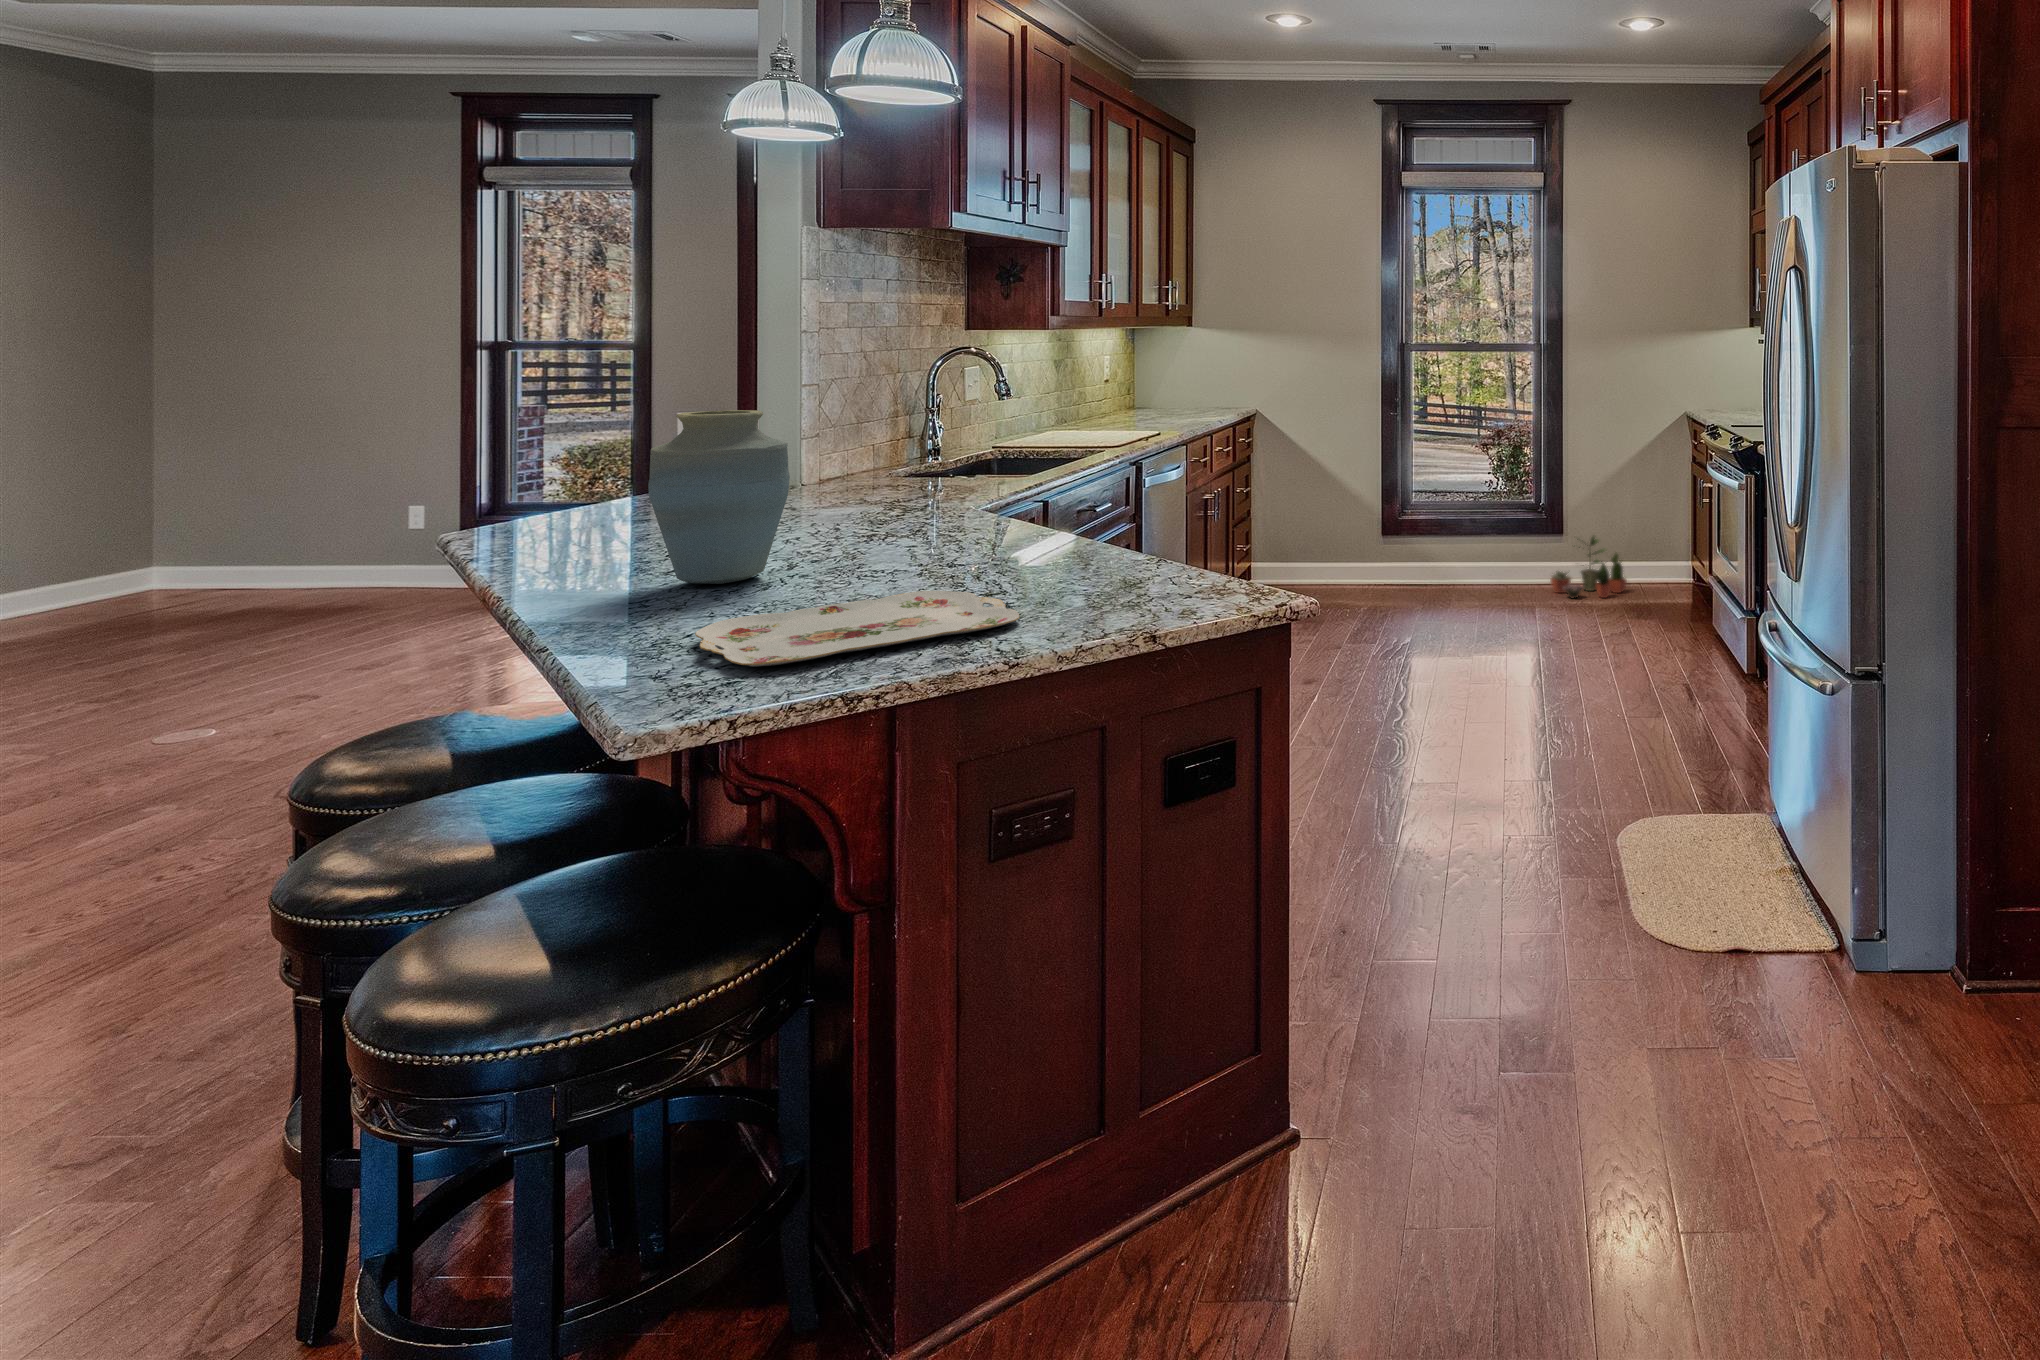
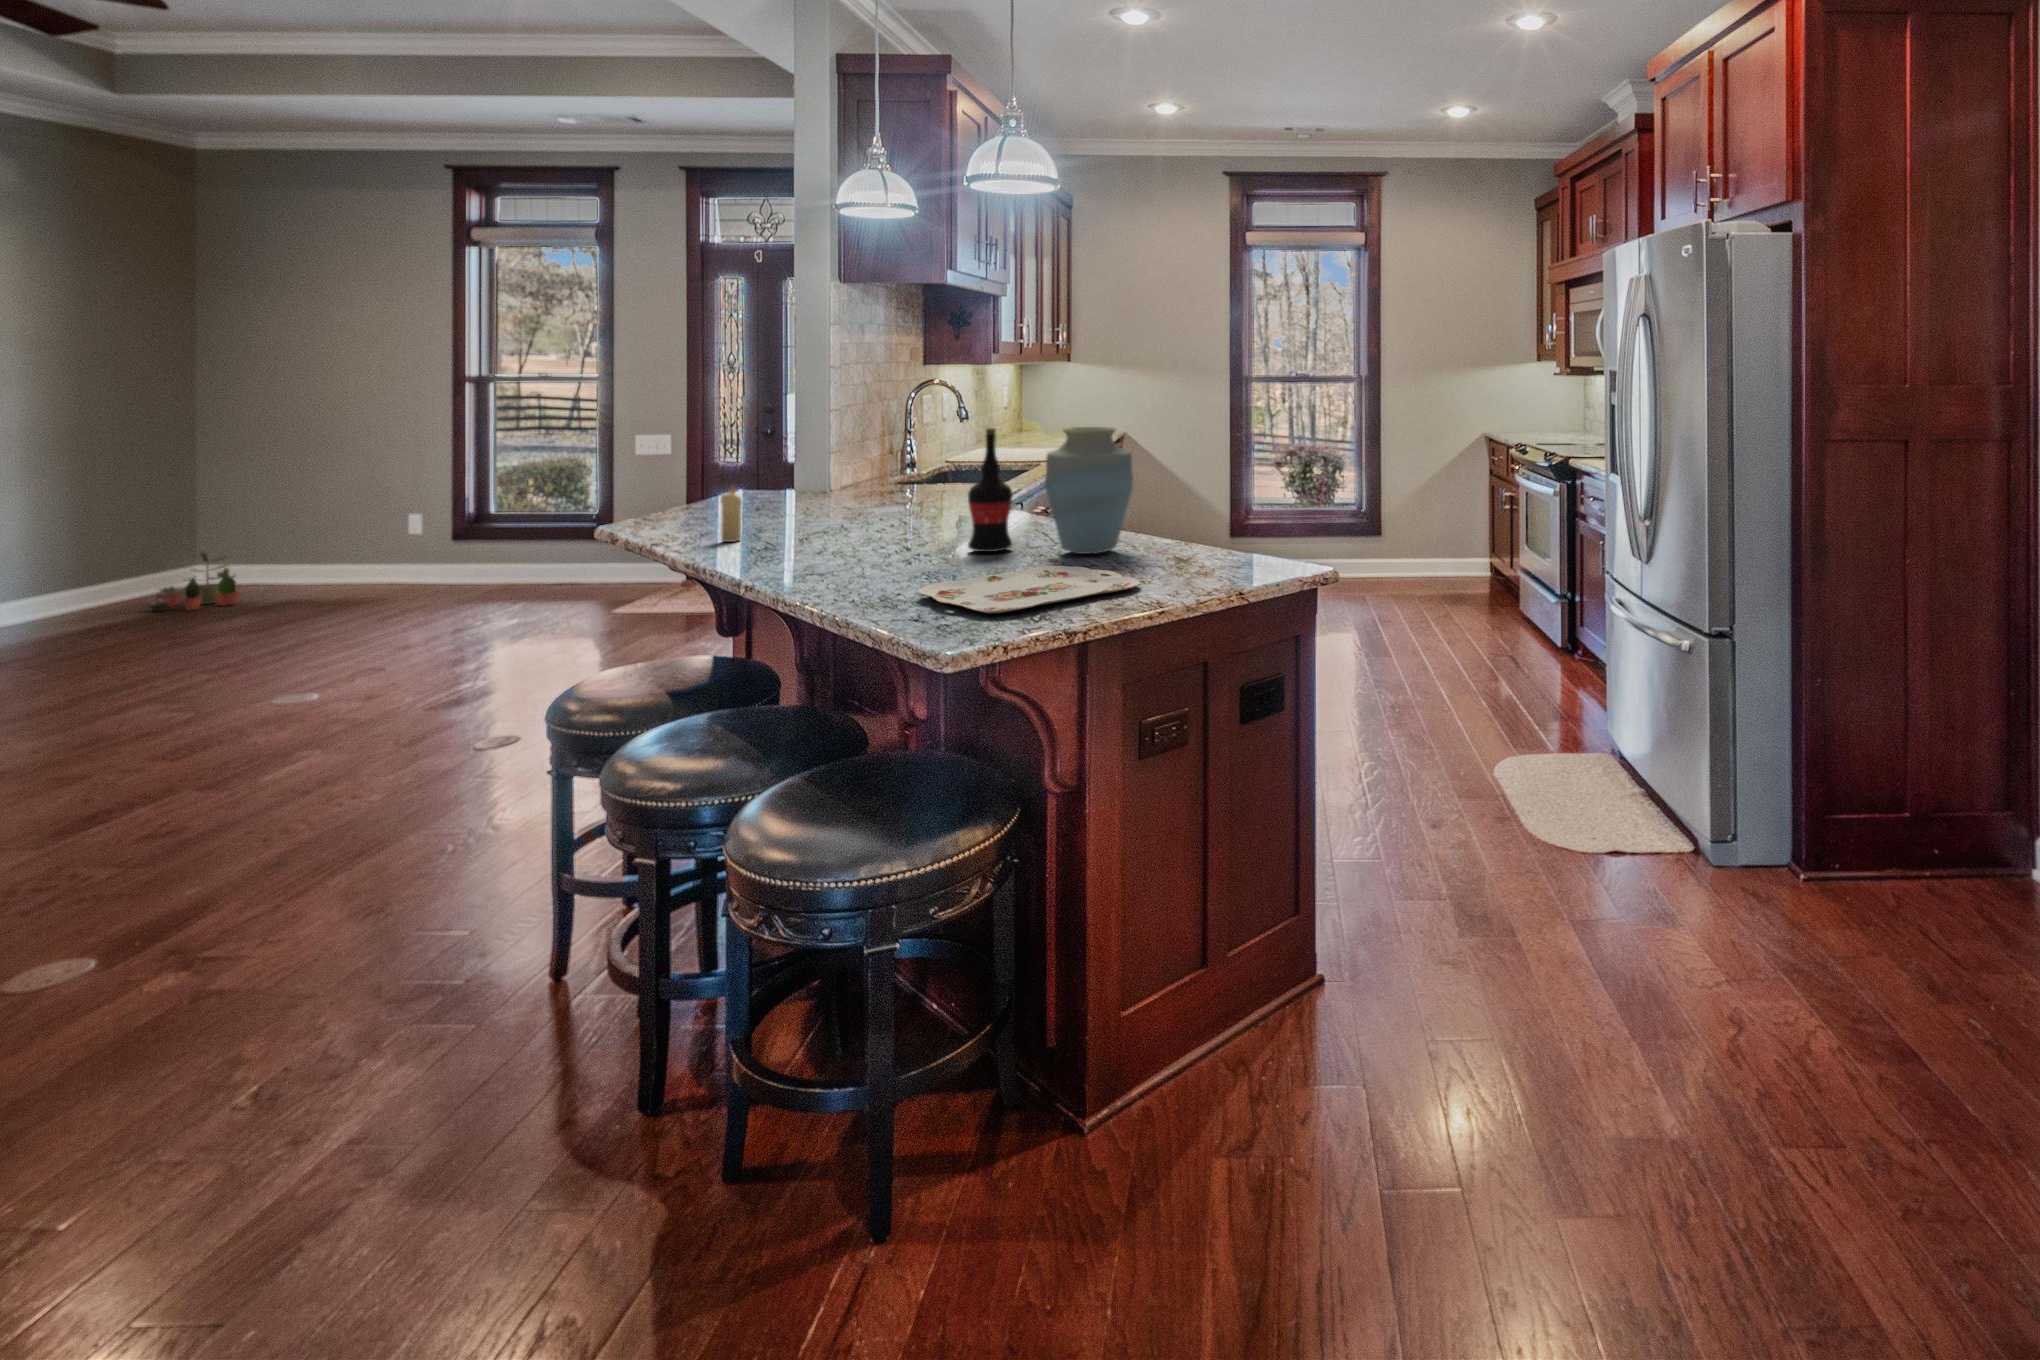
wine bottle: none [863,405,927,568] -> present [968,428,1013,552]
vase: present [648,410,790,584] -> present [1044,427,1133,554]
candle: none [577,476,608,550] -> present [721,487,742,542]
potted plant: present [1550,536,1627,598] -> present [149,552,240,612]

